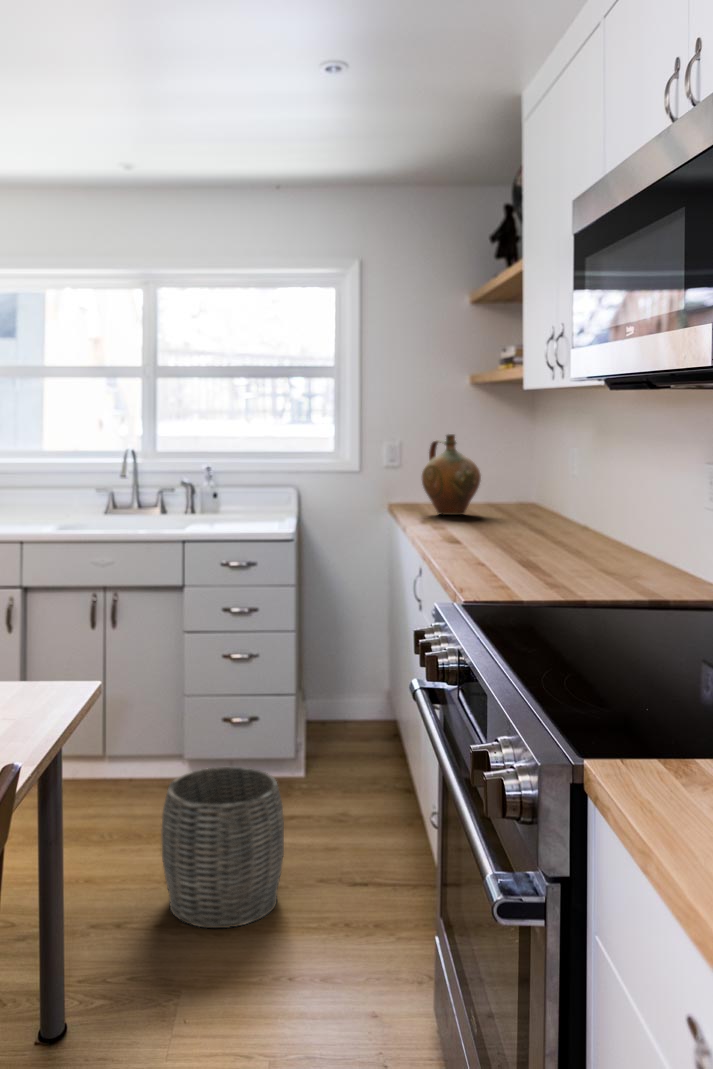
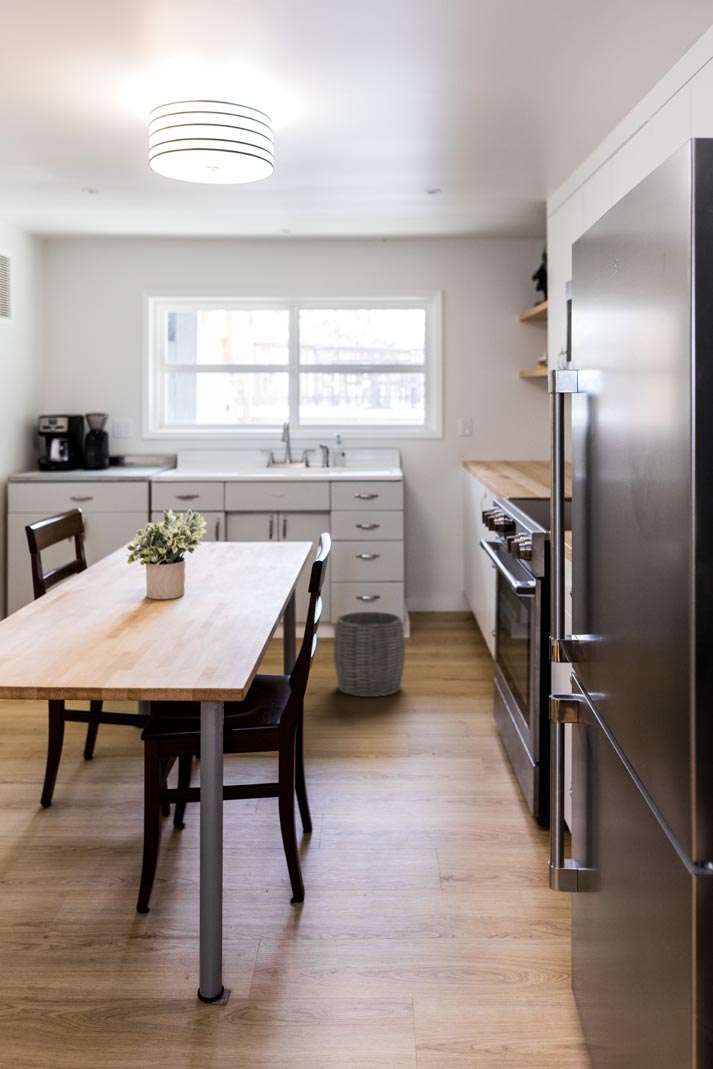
ceramic jug: present [422,434,481,515] -> none [486,409,527,464]

